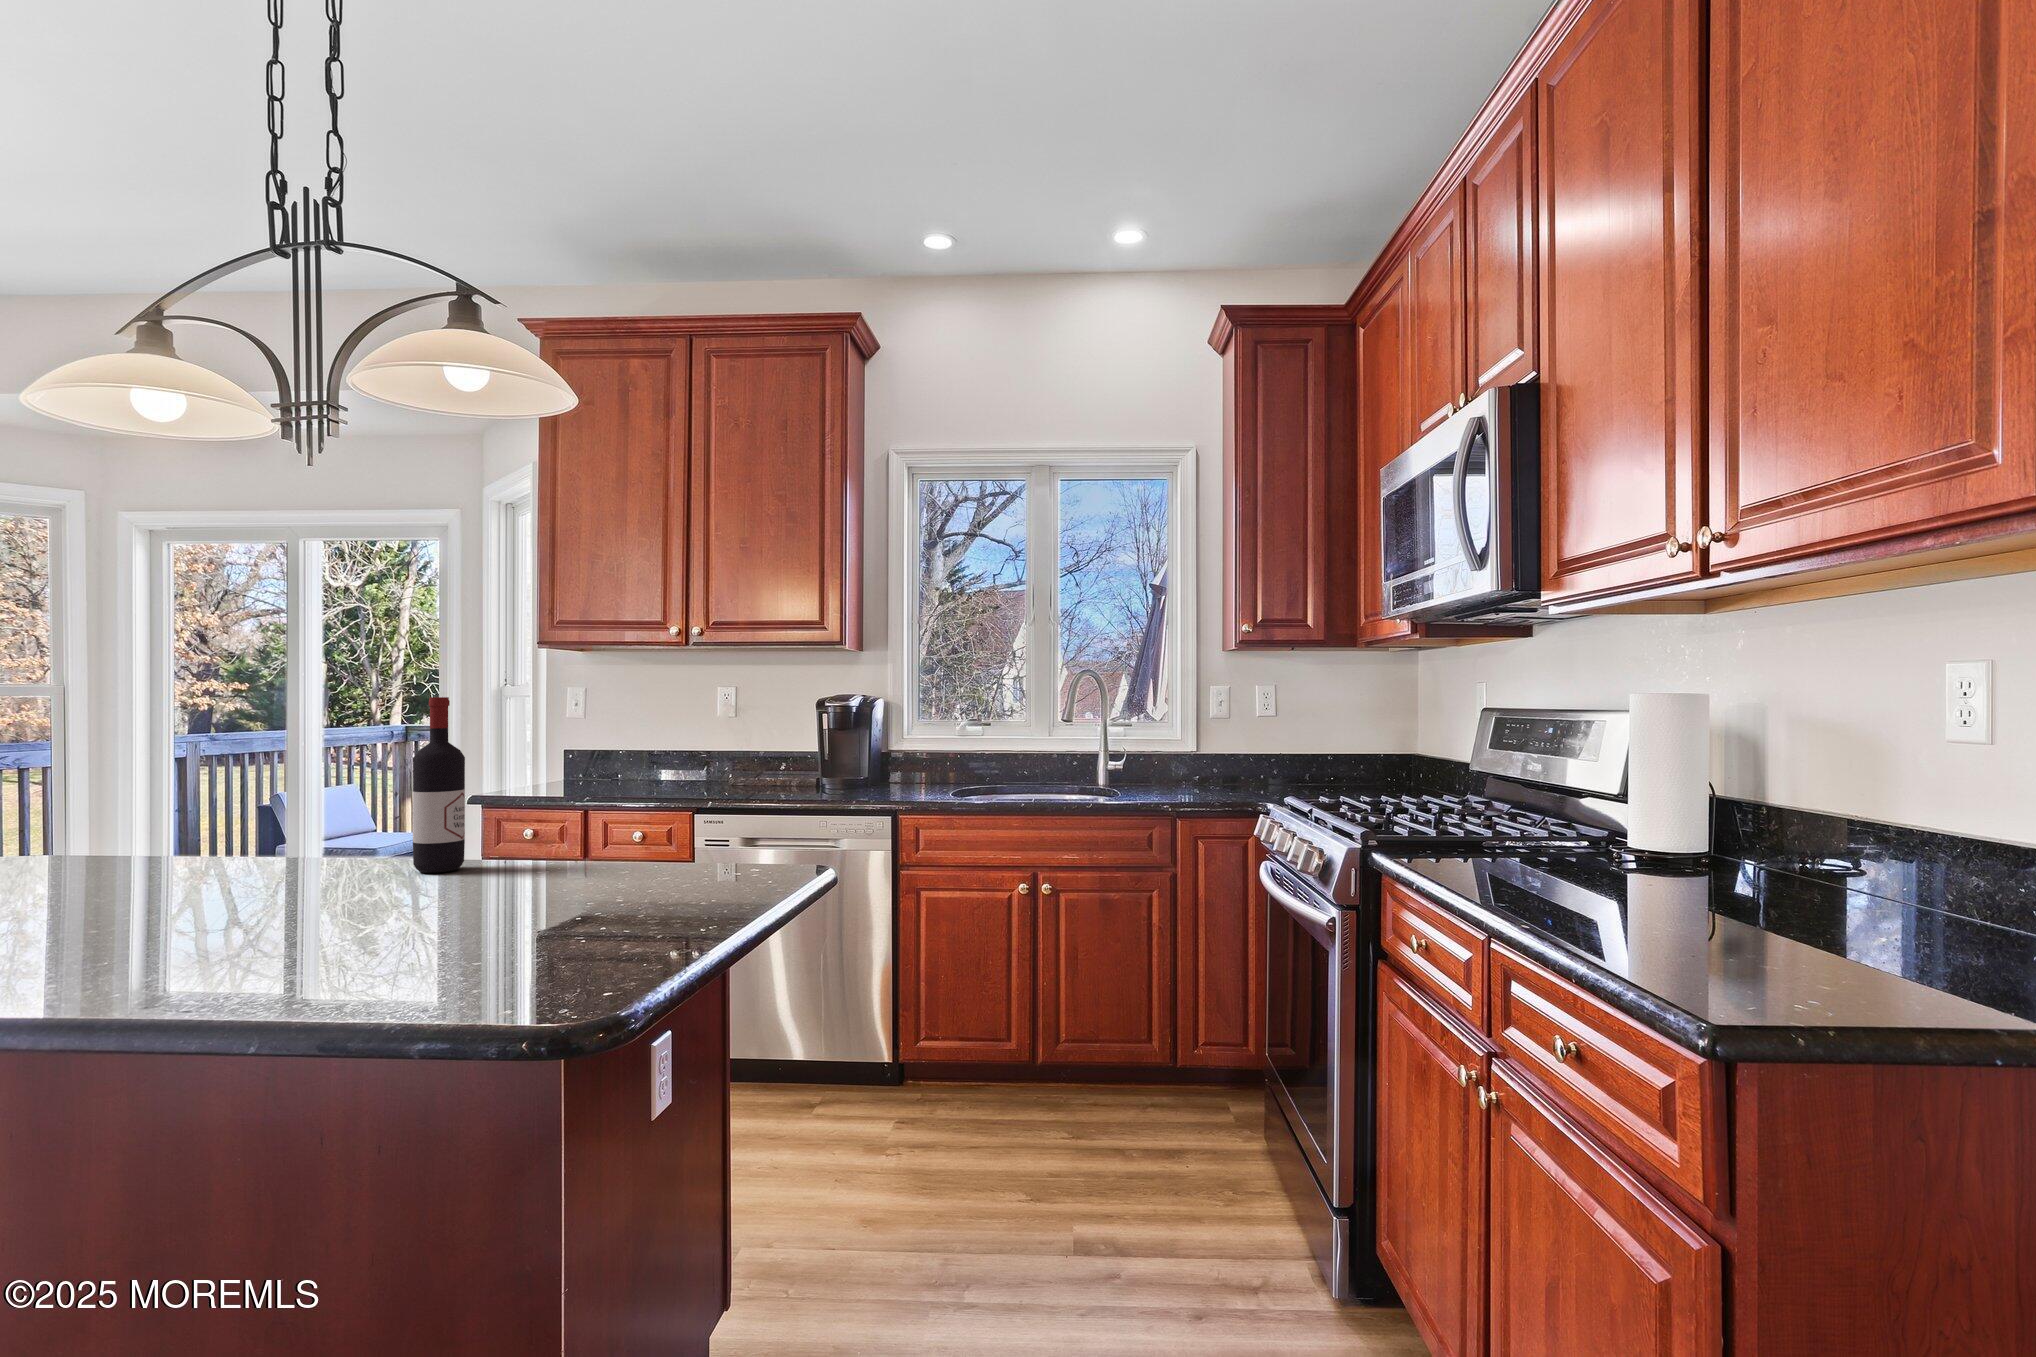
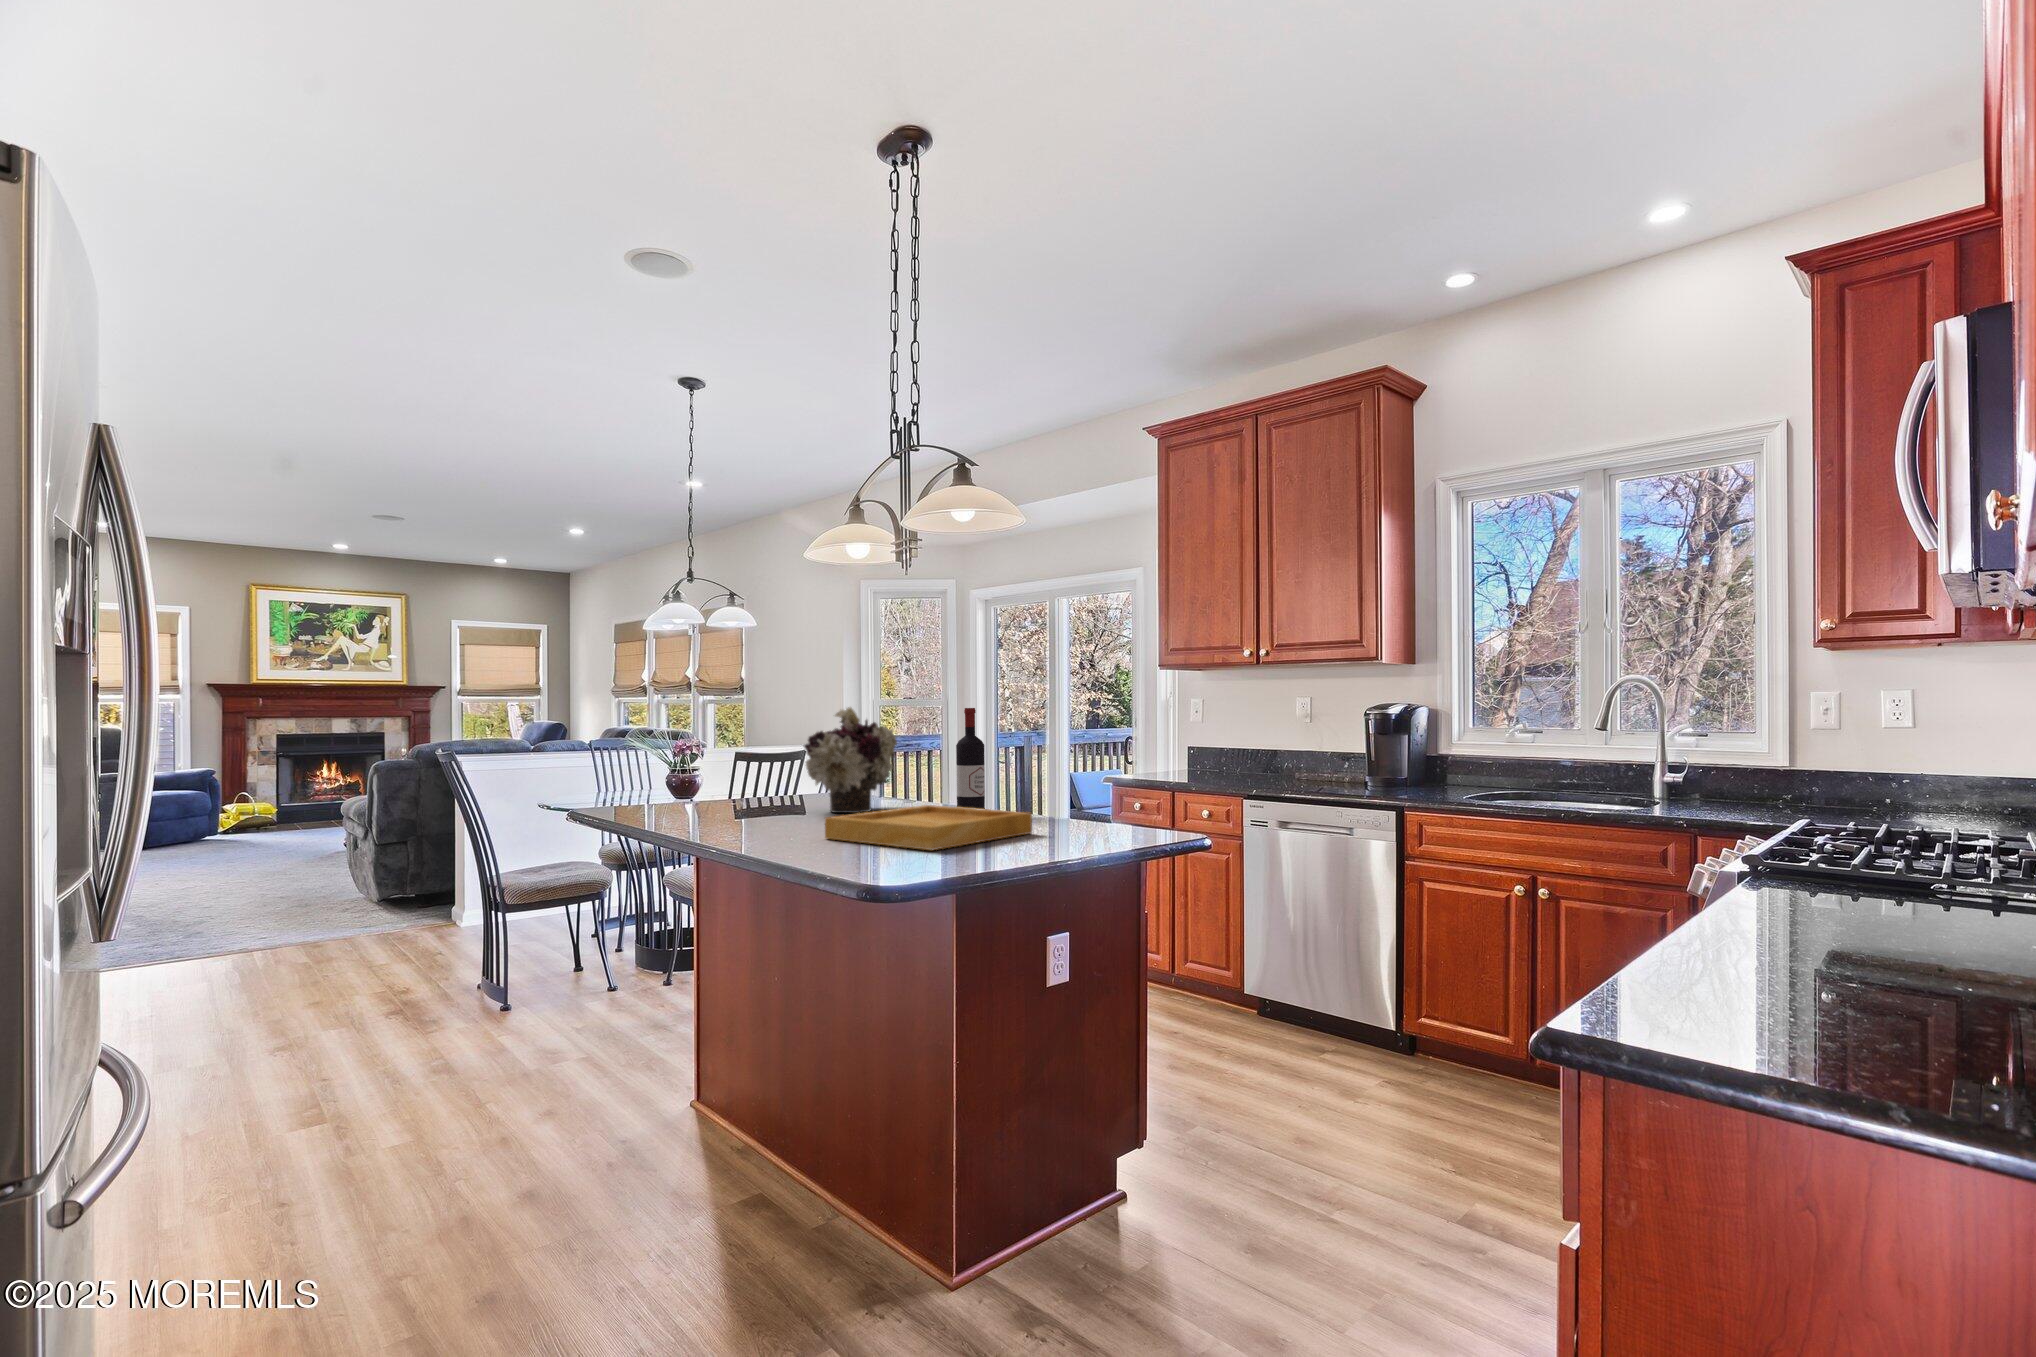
flower arrangement: none [64,695,281,895] -> present [804,707,897,813]
tray: none [264,859,639,951] -> present [825,805,1032,850]

